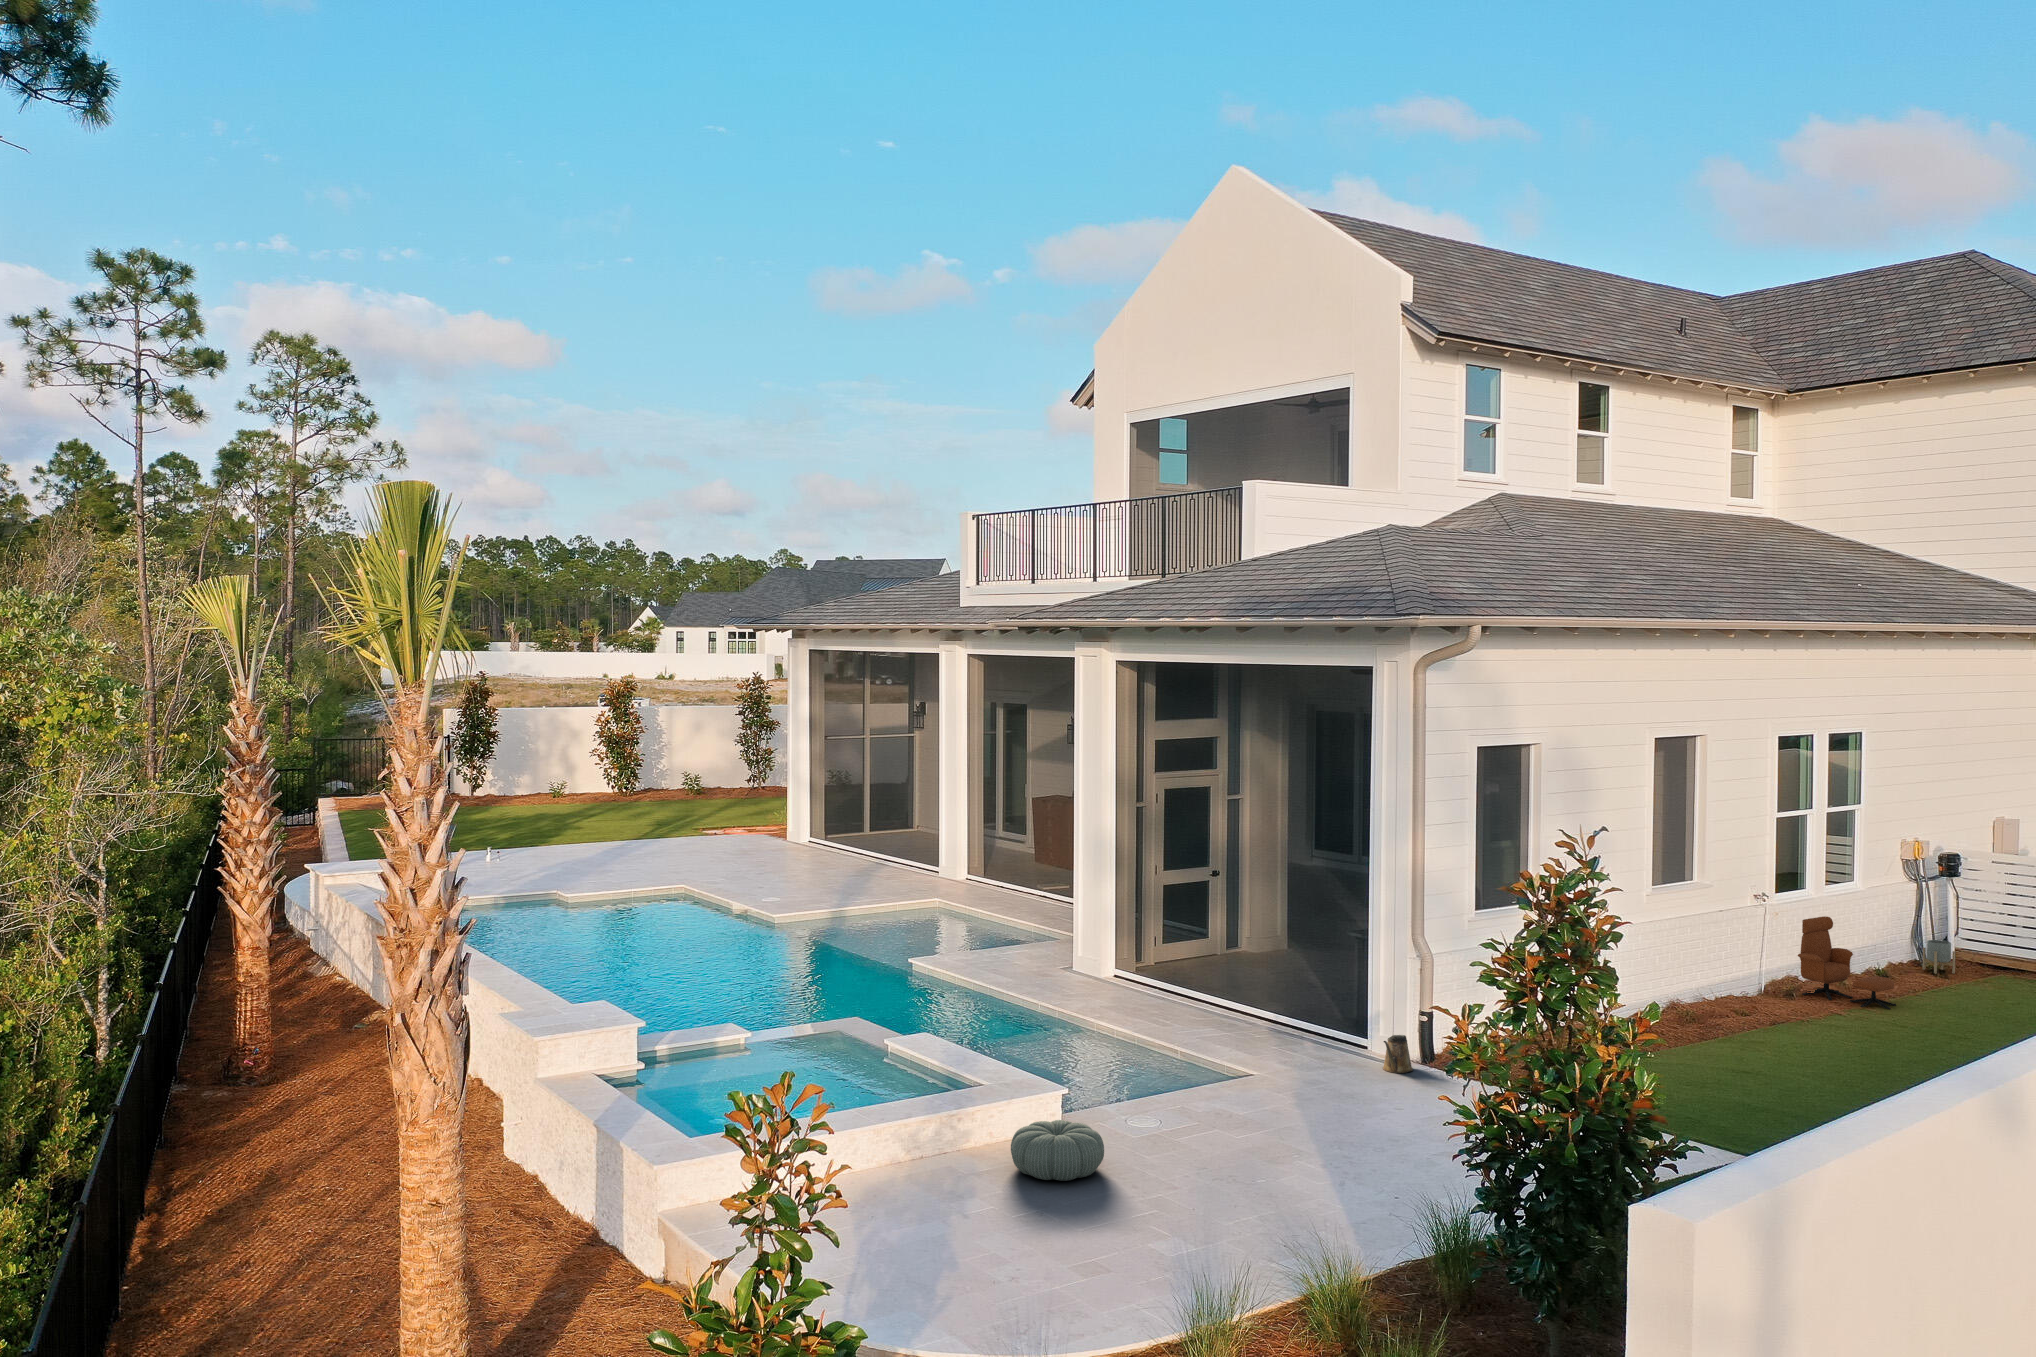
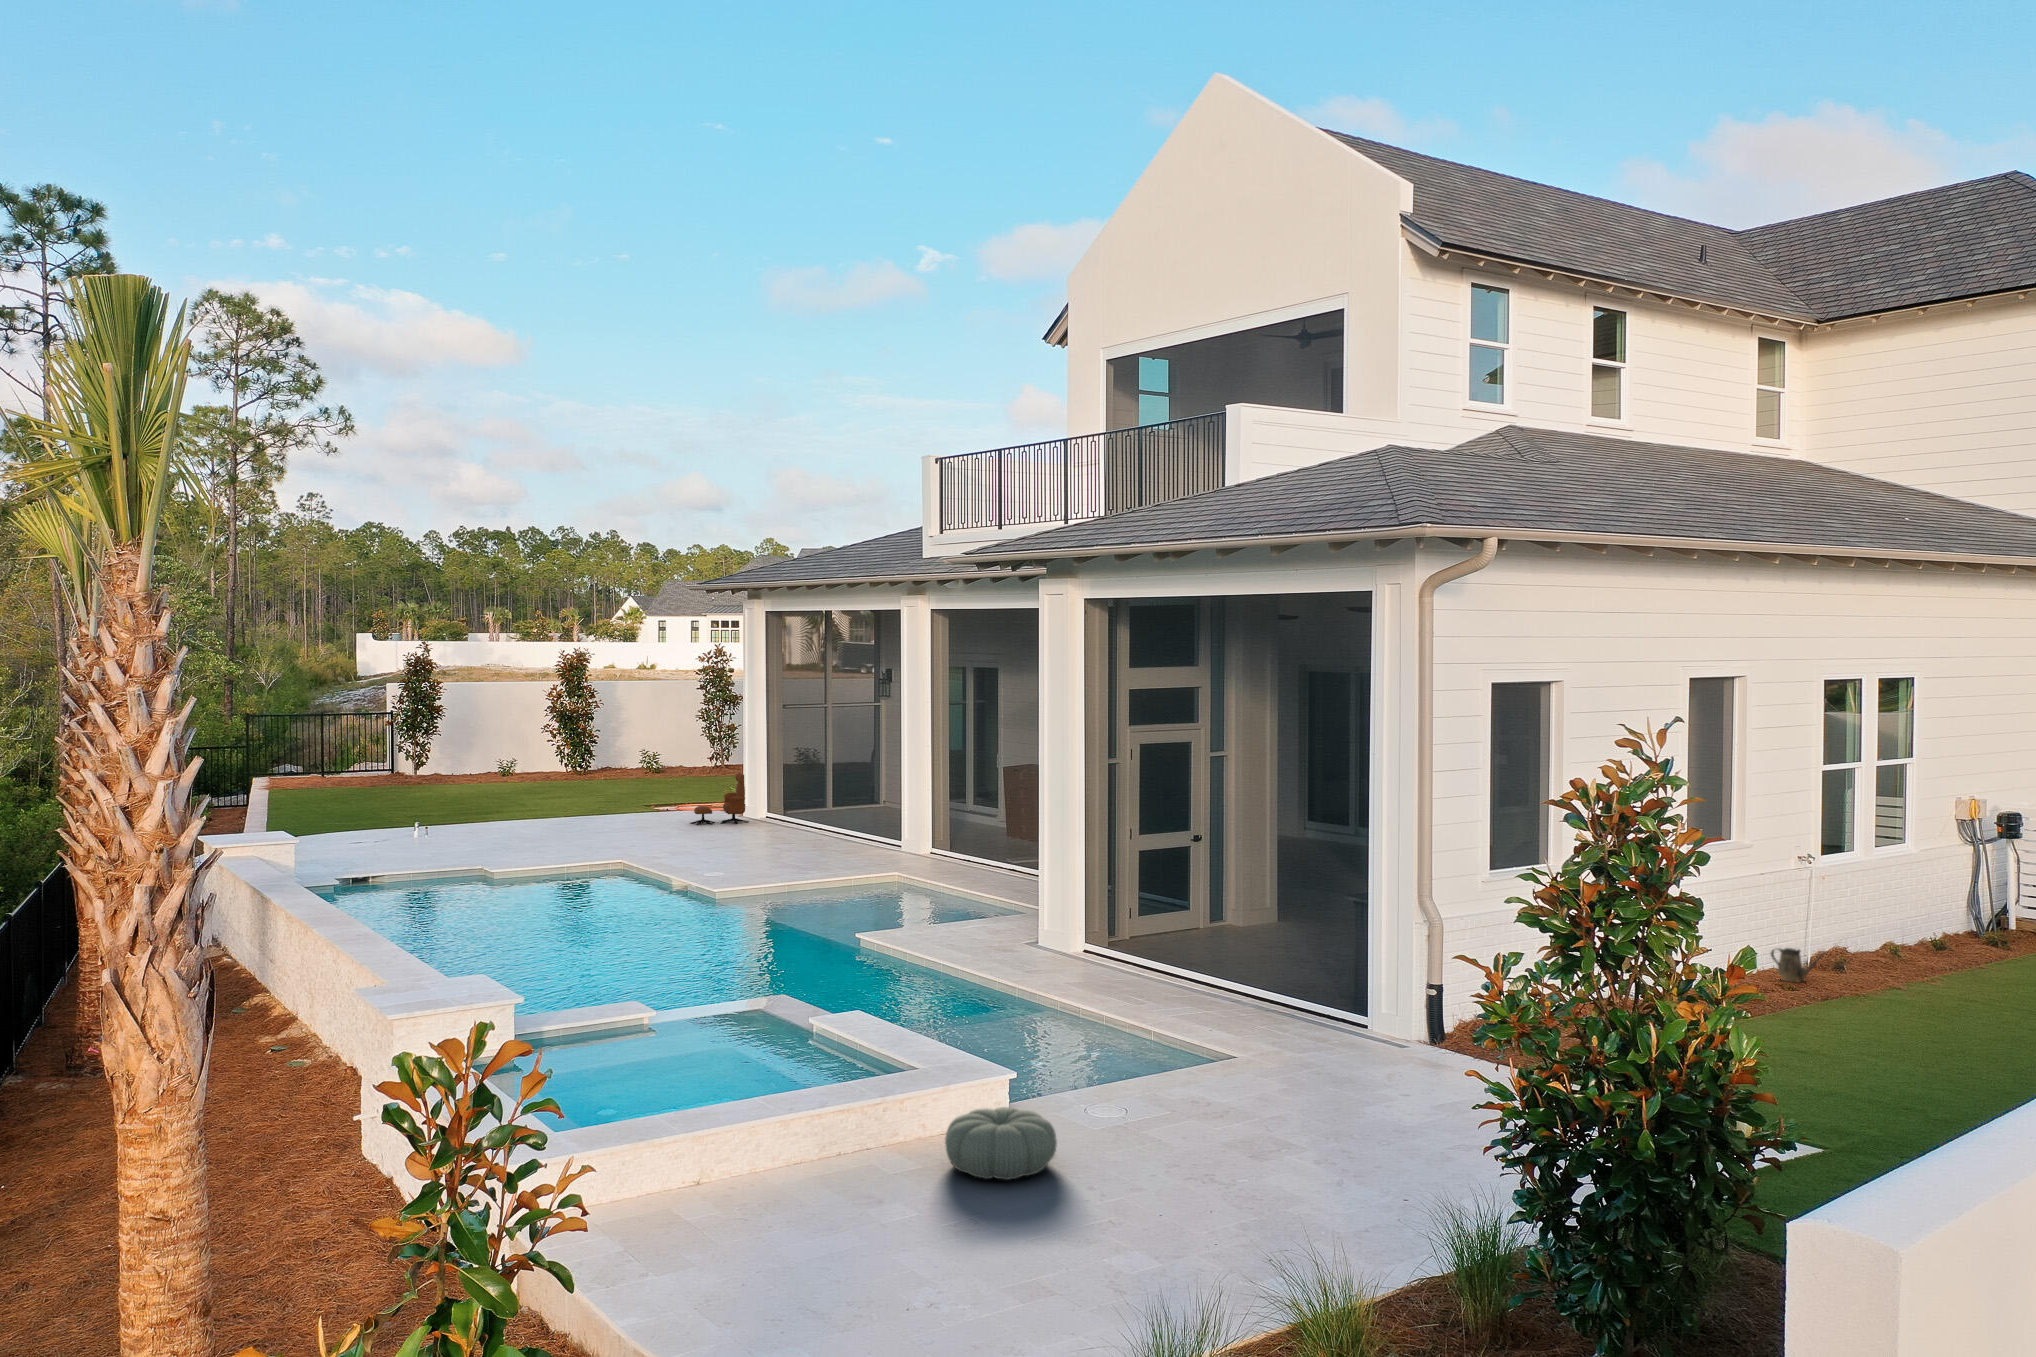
lounge chair: present [1798,916,1896,1010] -> present [690,773,749,825]
planter: present [1923,940,1955,974] -> none [1970,908,2006,944]
watering can: present [1383,1035,1413,1073] -> present [1771,948,1825,982]

